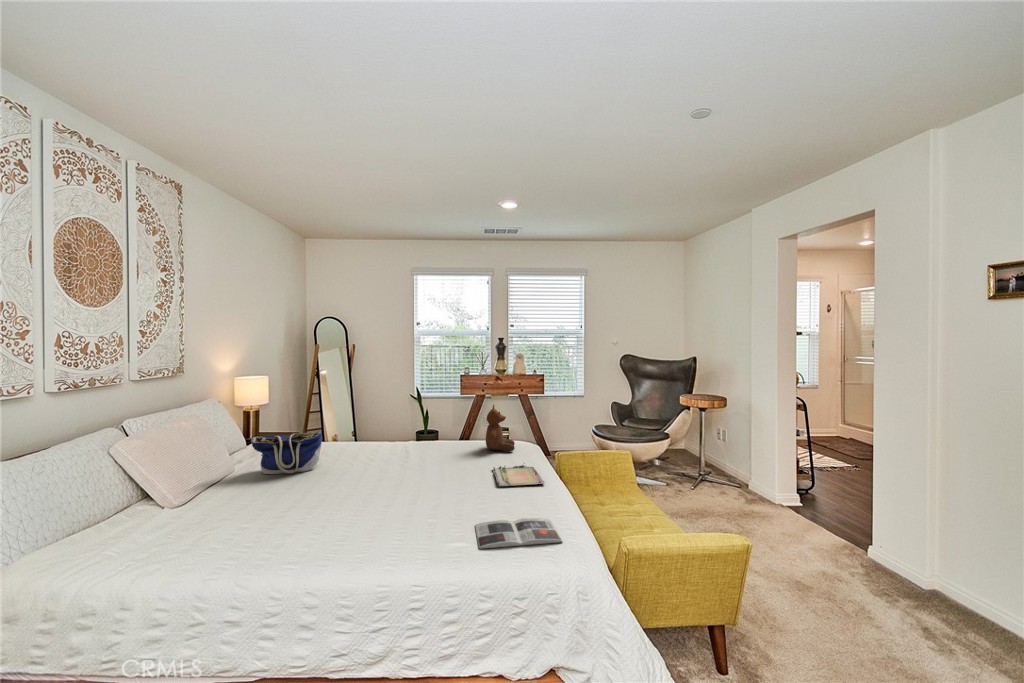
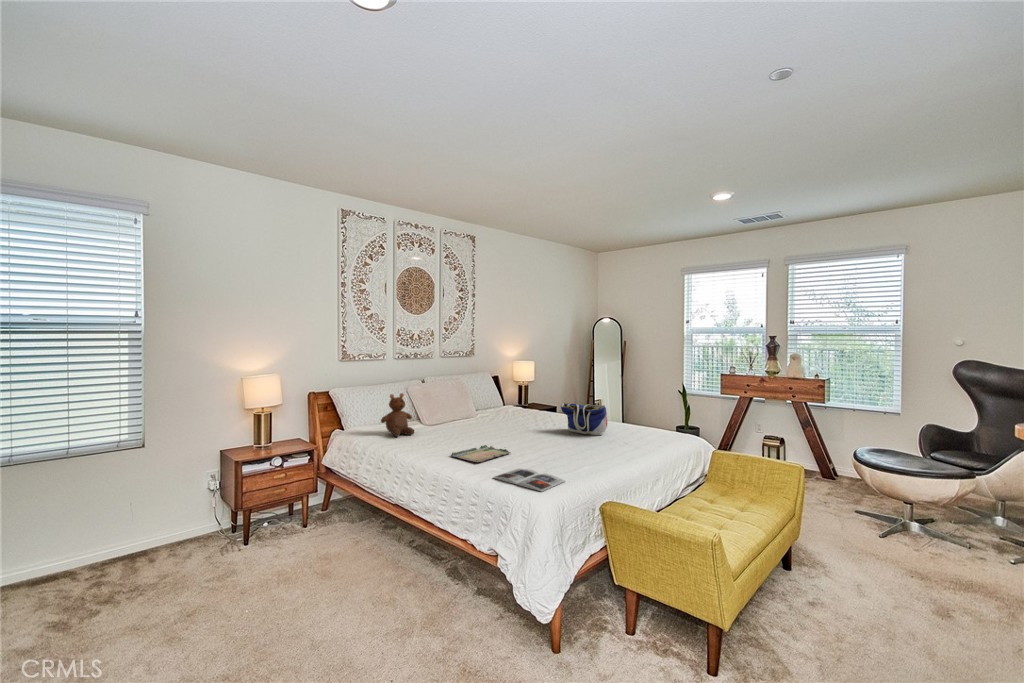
teddy bear: present [486,405,515,451] -> present [381,393,414,437]
tote bag: present [251,431,322,474] -> present [561,403,607,435]
tray: present [493,463,545,487] -> present [451,445,510,462]

